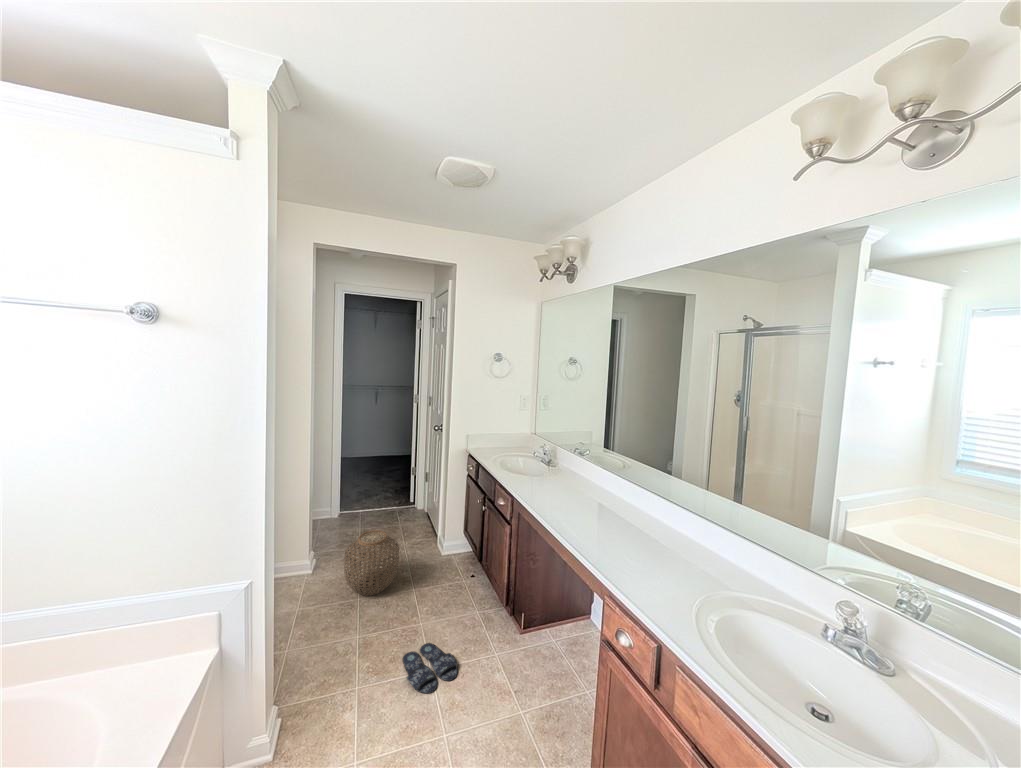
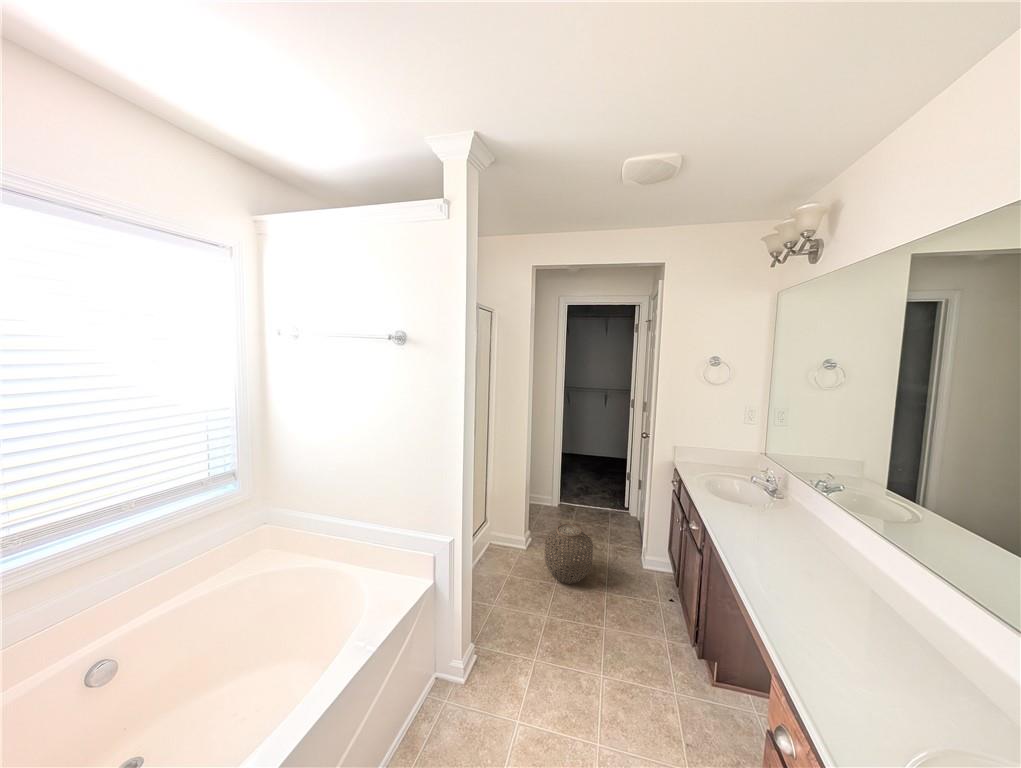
slippers: present [403,643,458,694] -> none [577,648,629,698]

